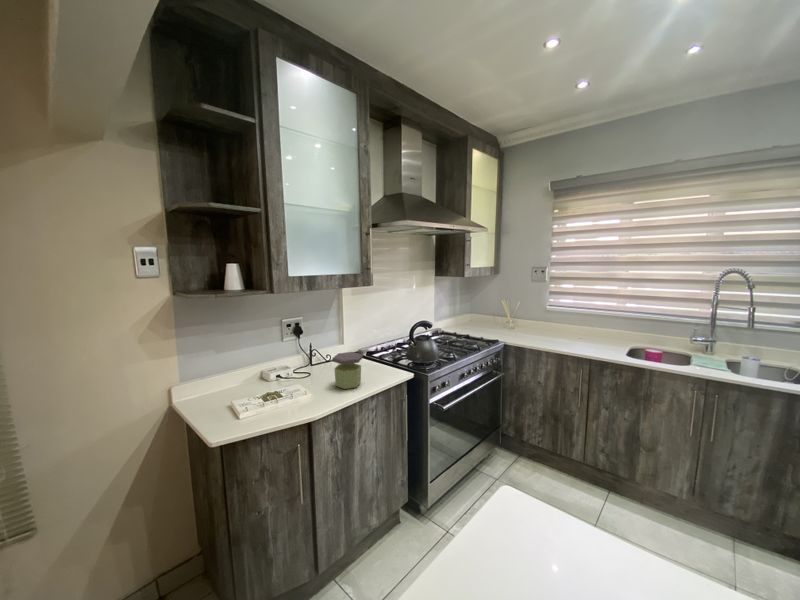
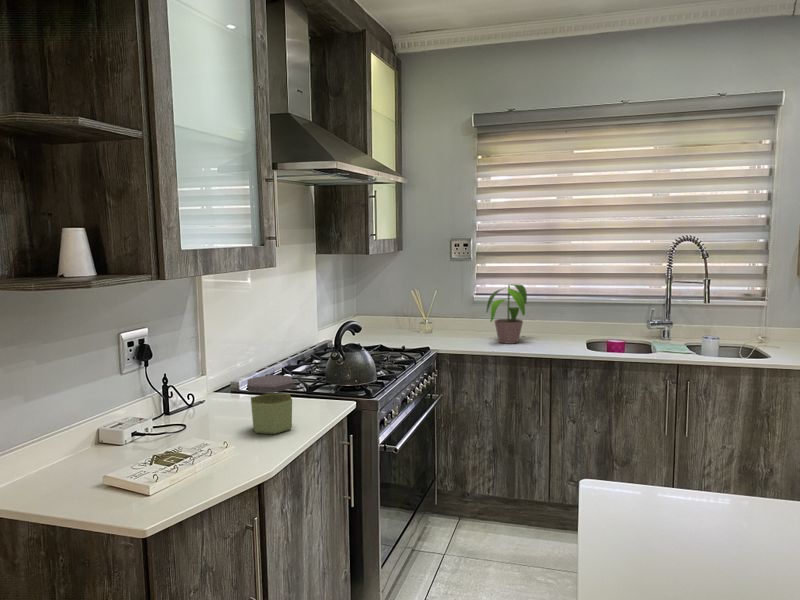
potted plant: none [540,300,590,343] -> present [486,284,527,343]

